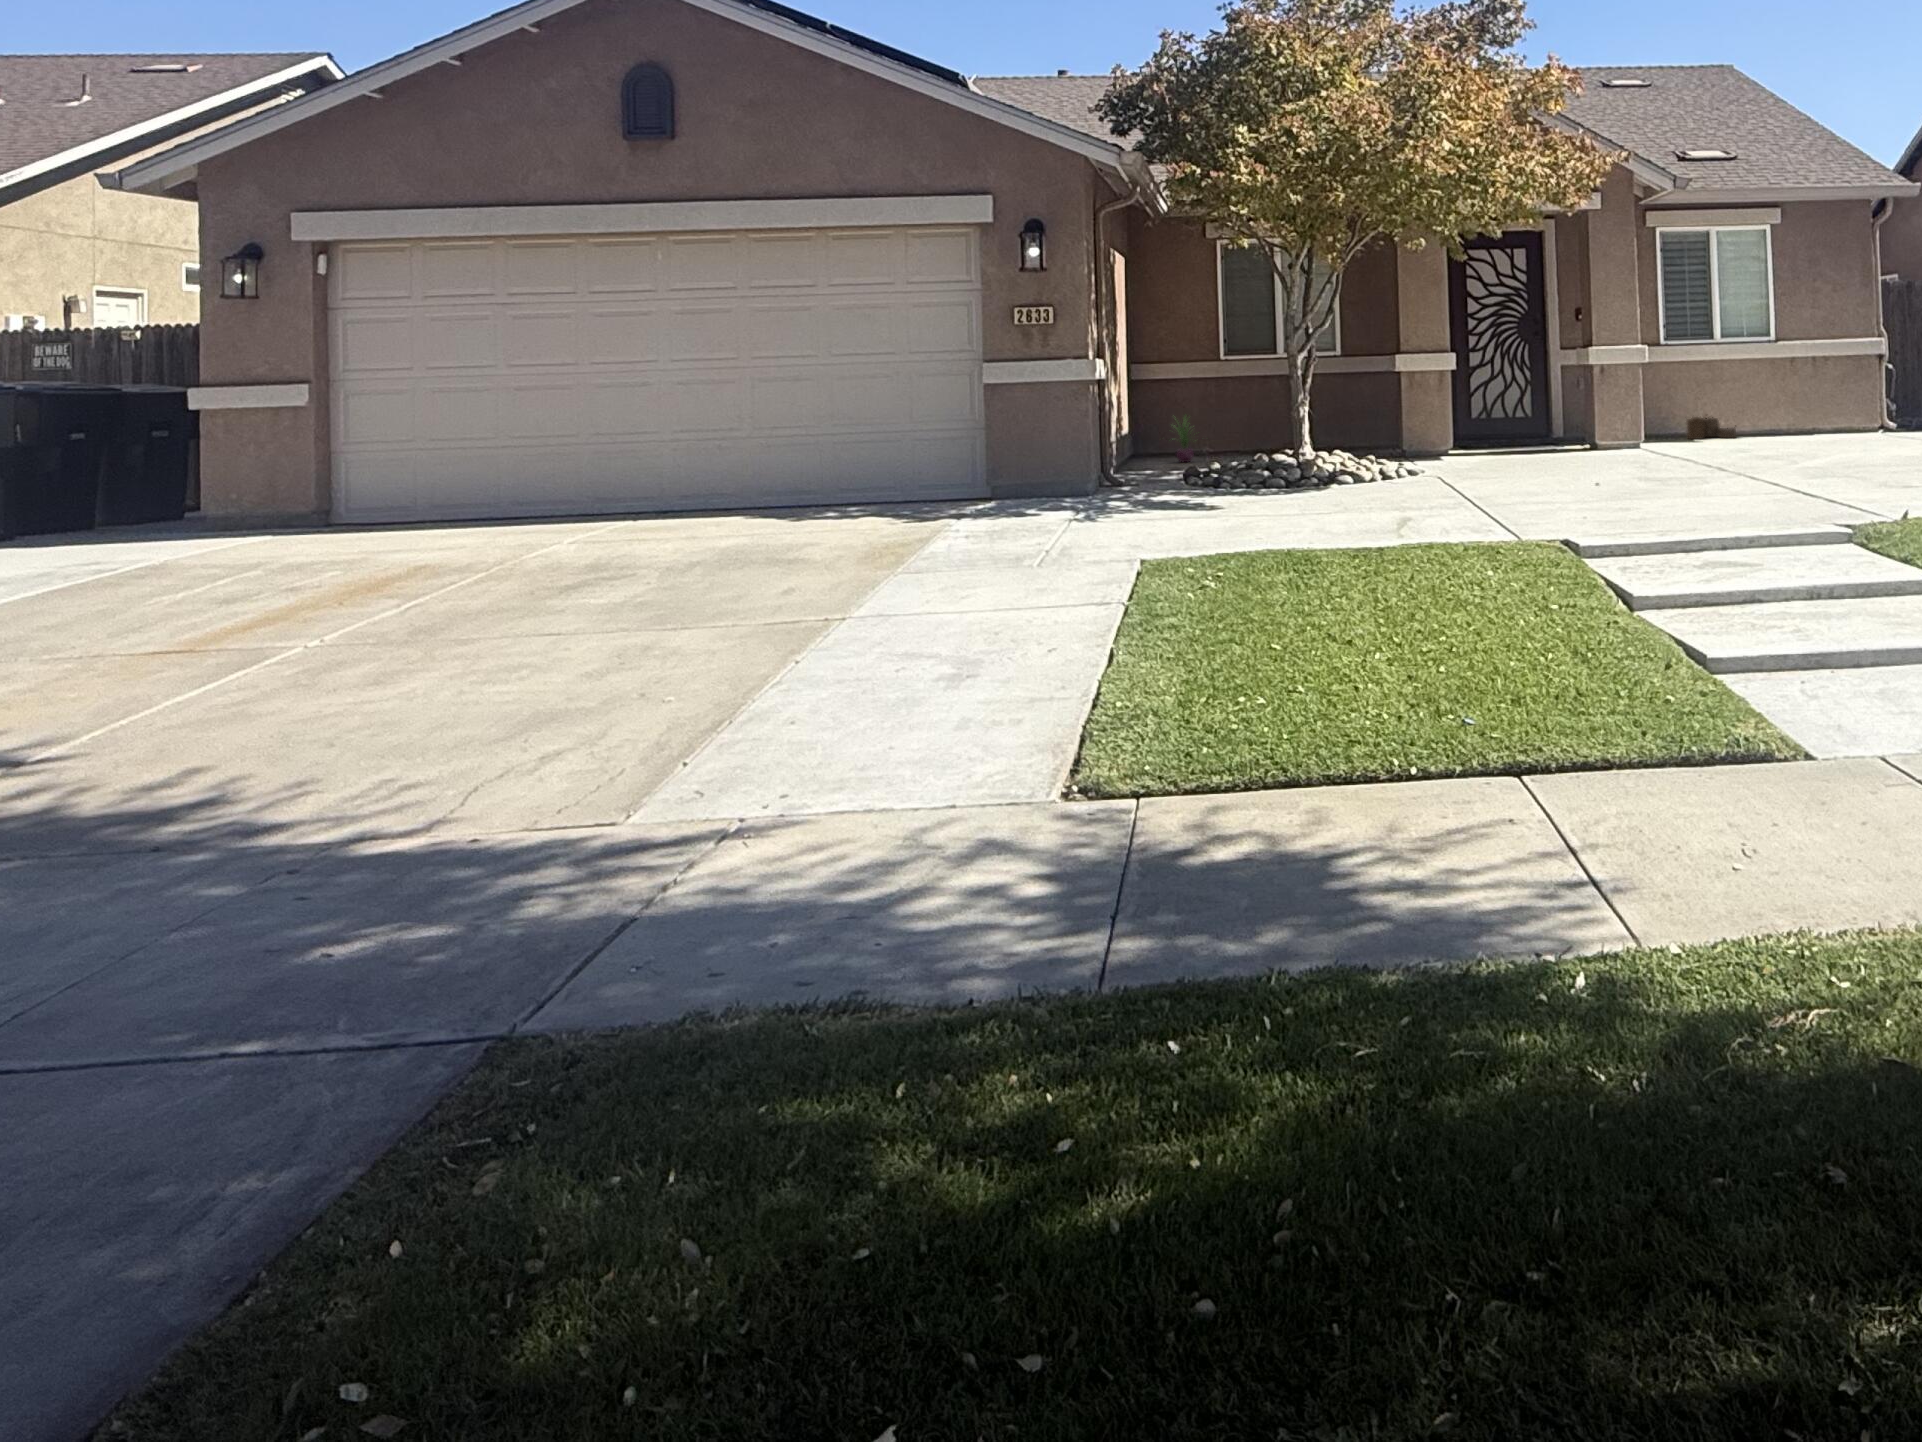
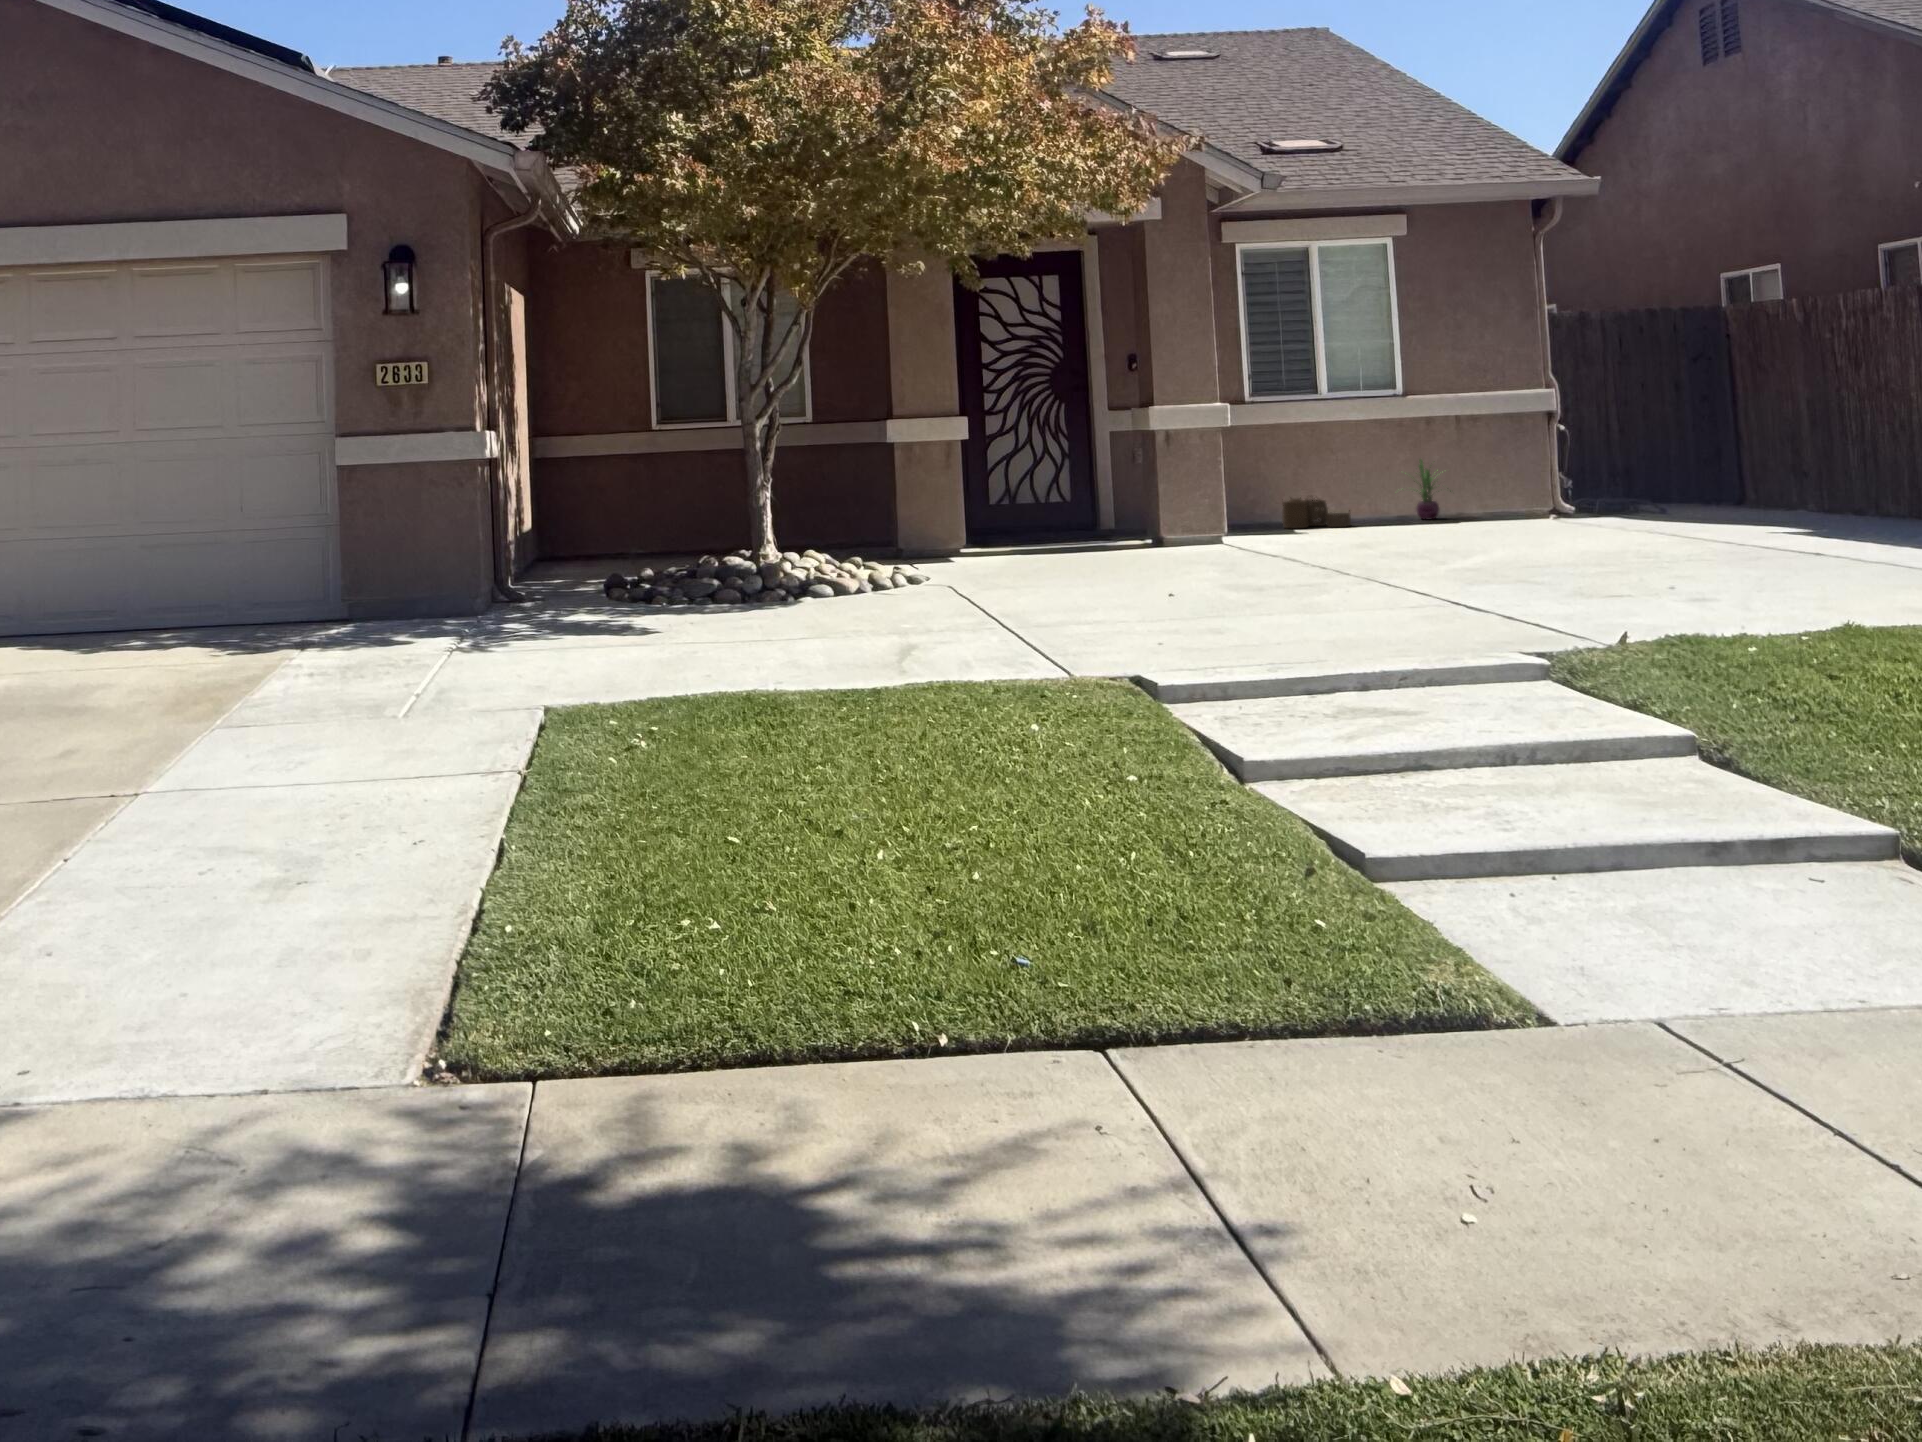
decorative plant: present [1172,414,1194,462] -> present [1402,459,1451,519]

